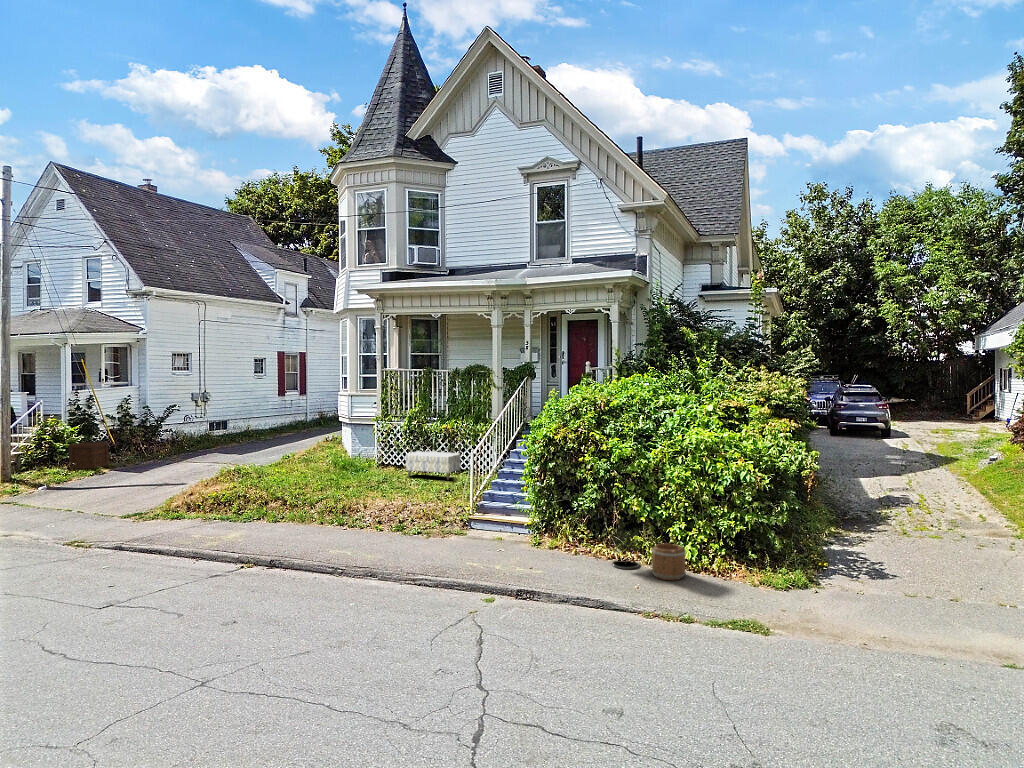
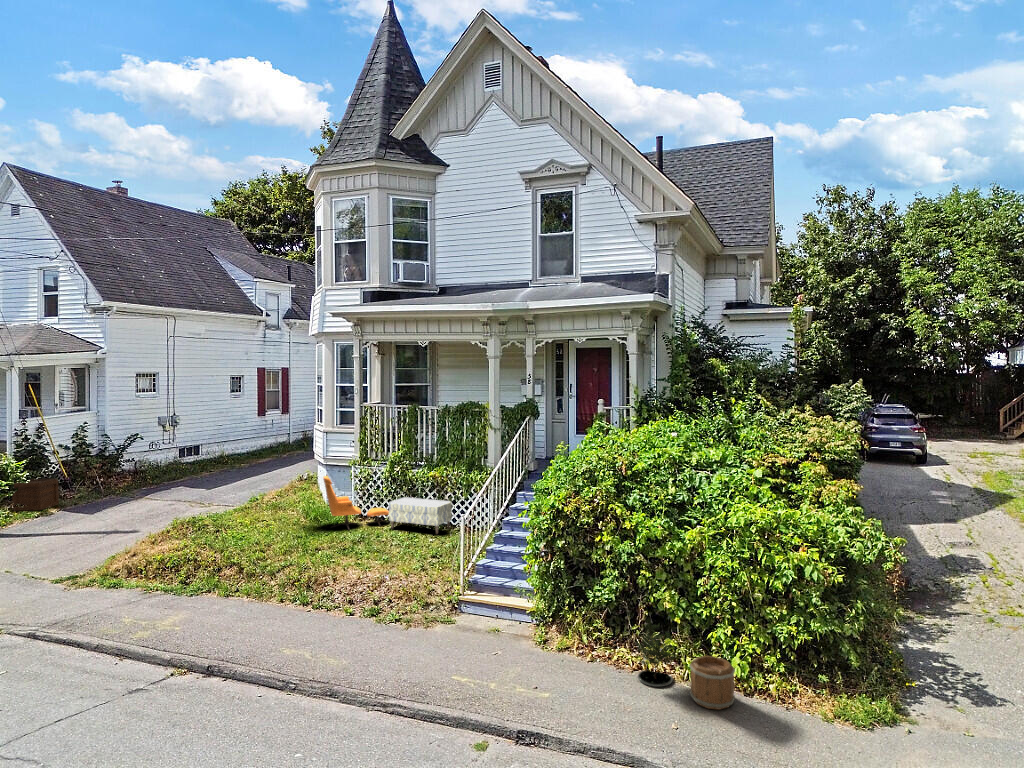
lounge chair: none [349,431,406,478] -> present [323,476,389,529]

